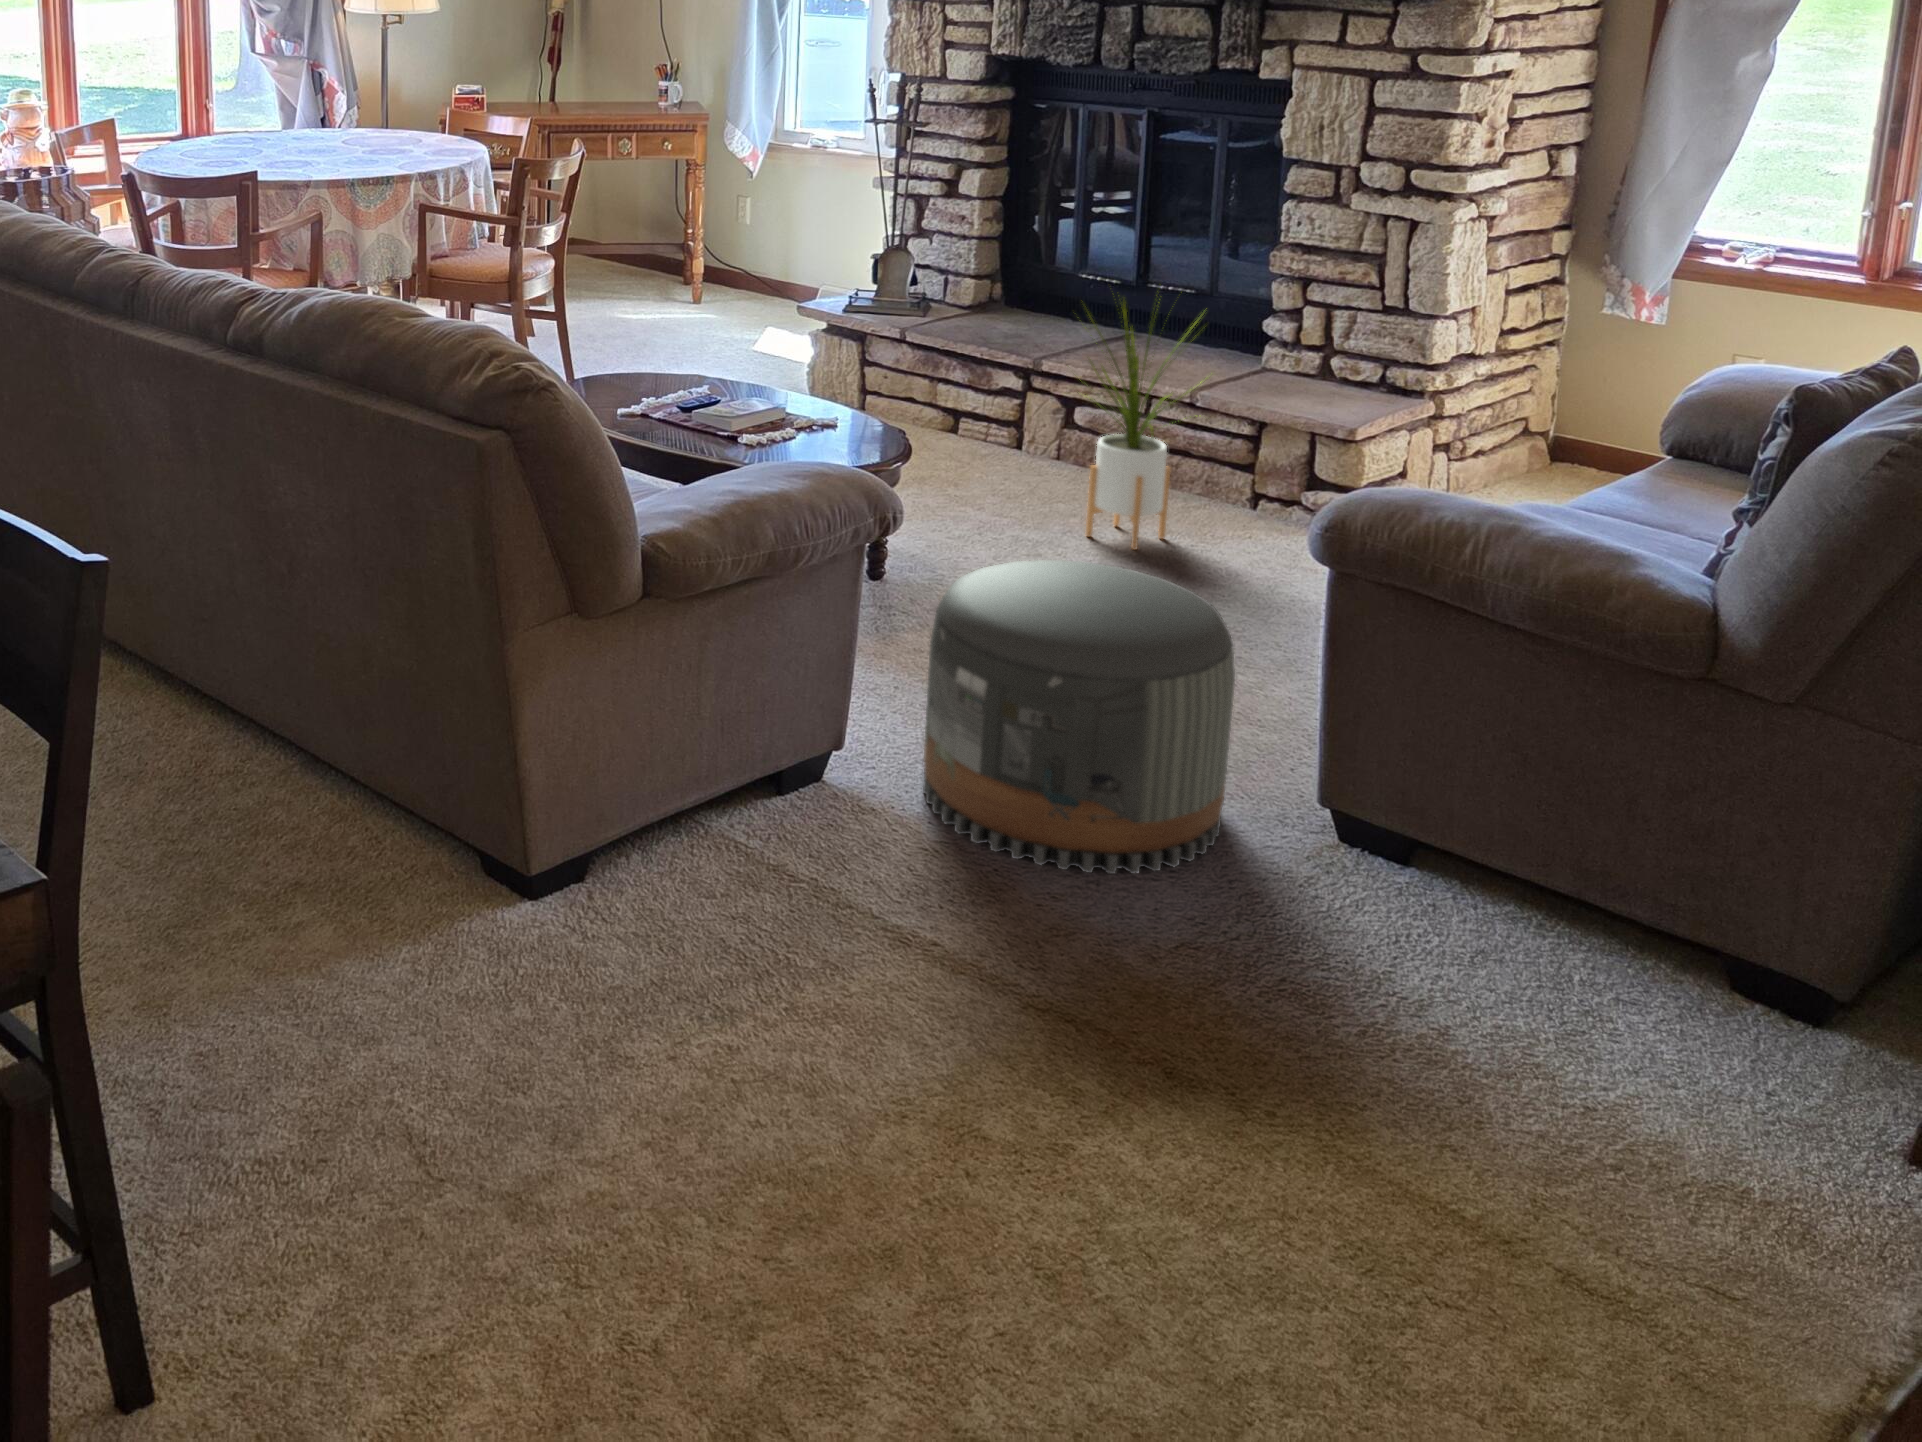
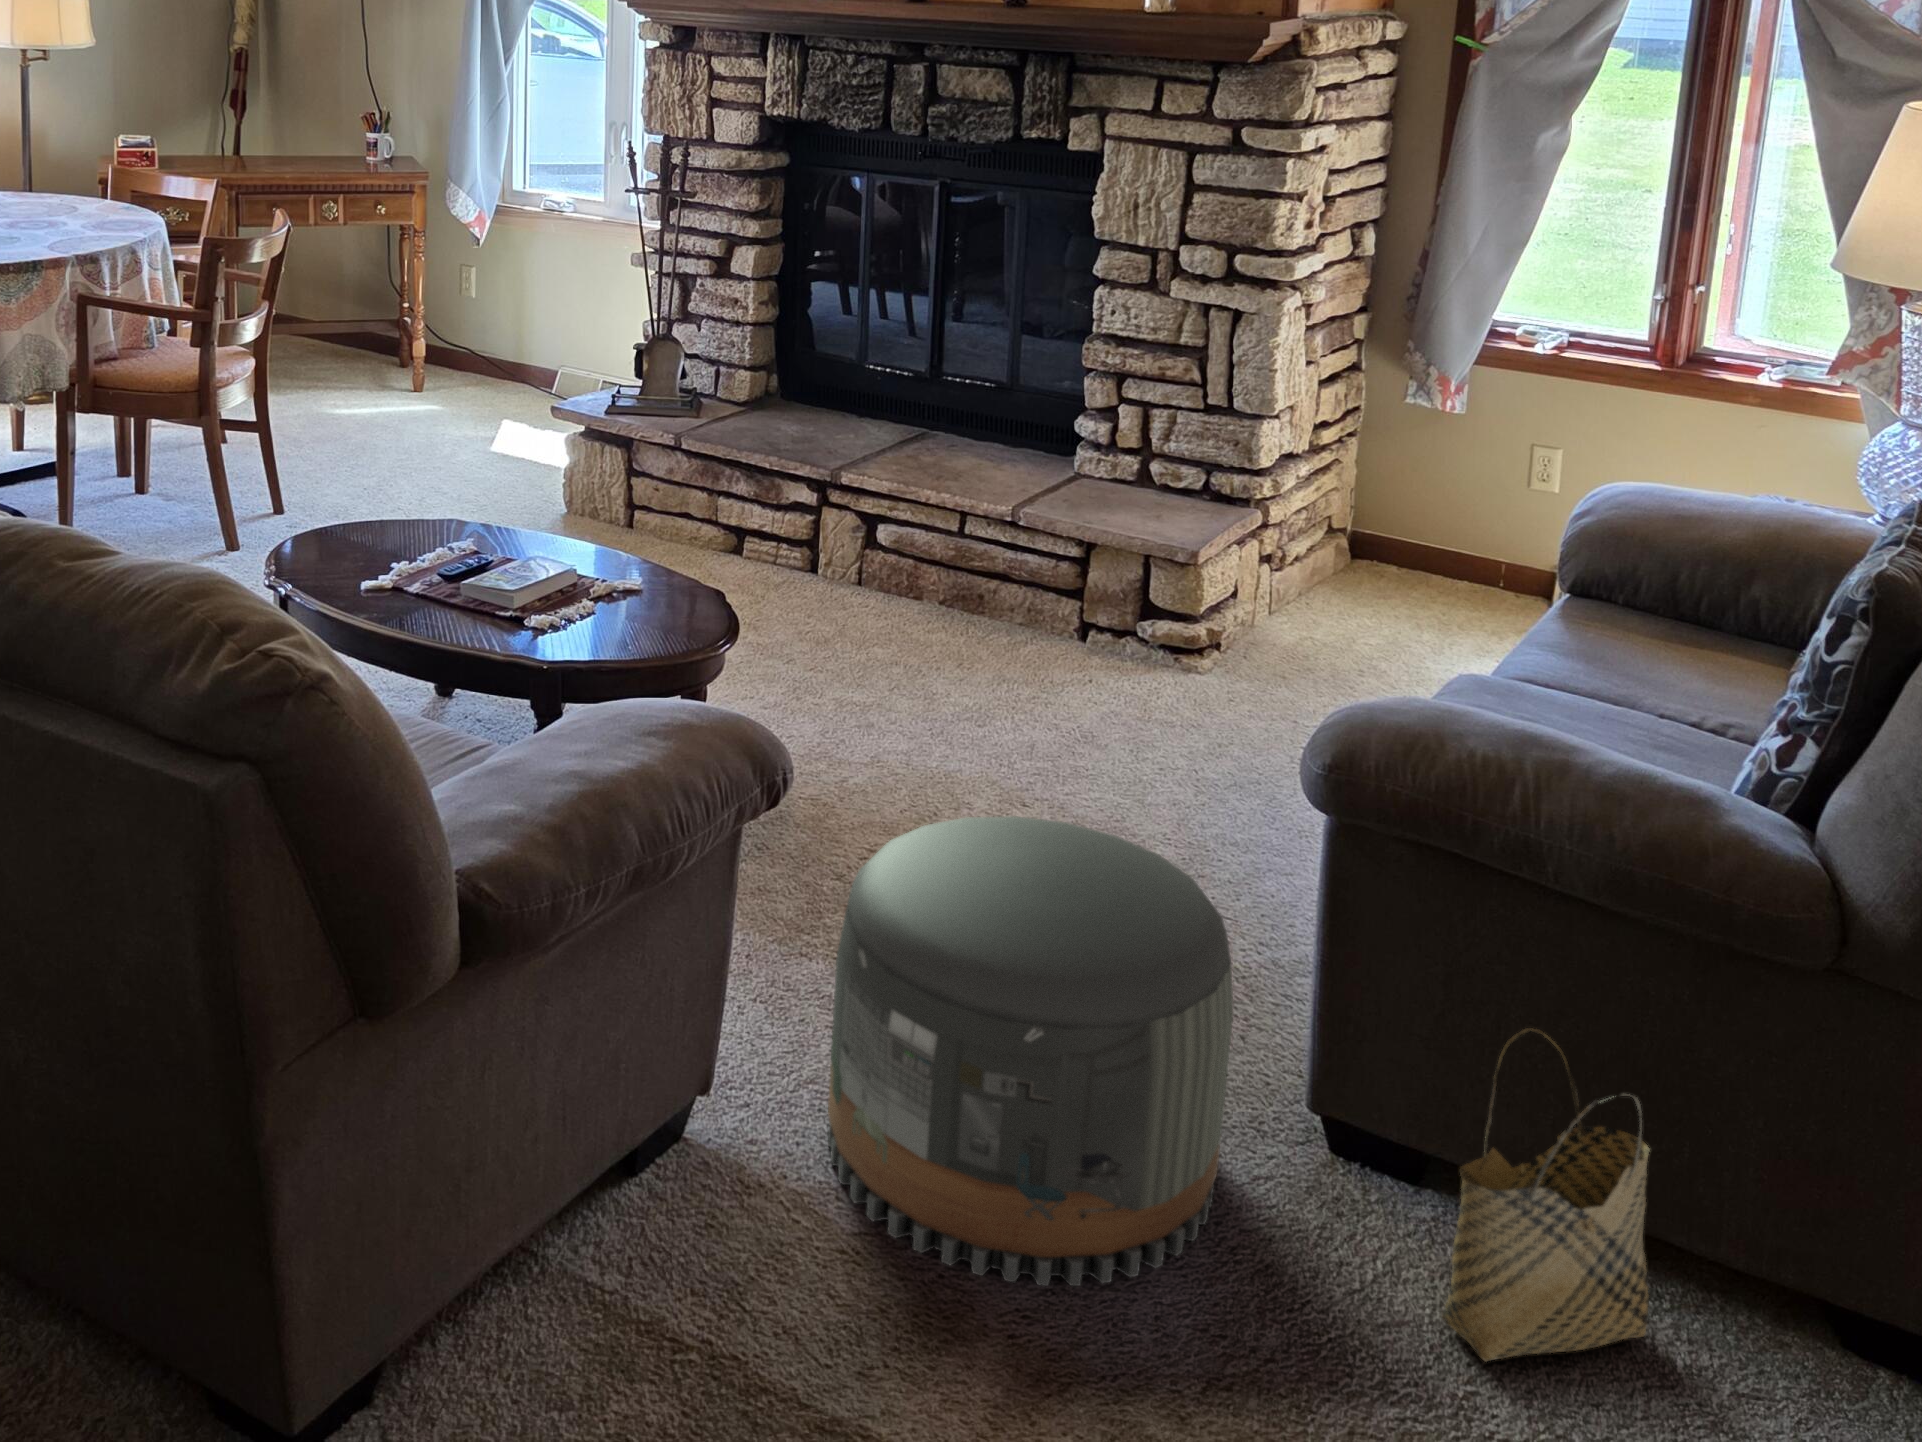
house plant: present [1081,302,1205,550] -> none [895,395,1061,715]
woven basket: none [1372,709,1548,947] -> present [1442,1028,1649,1361]

